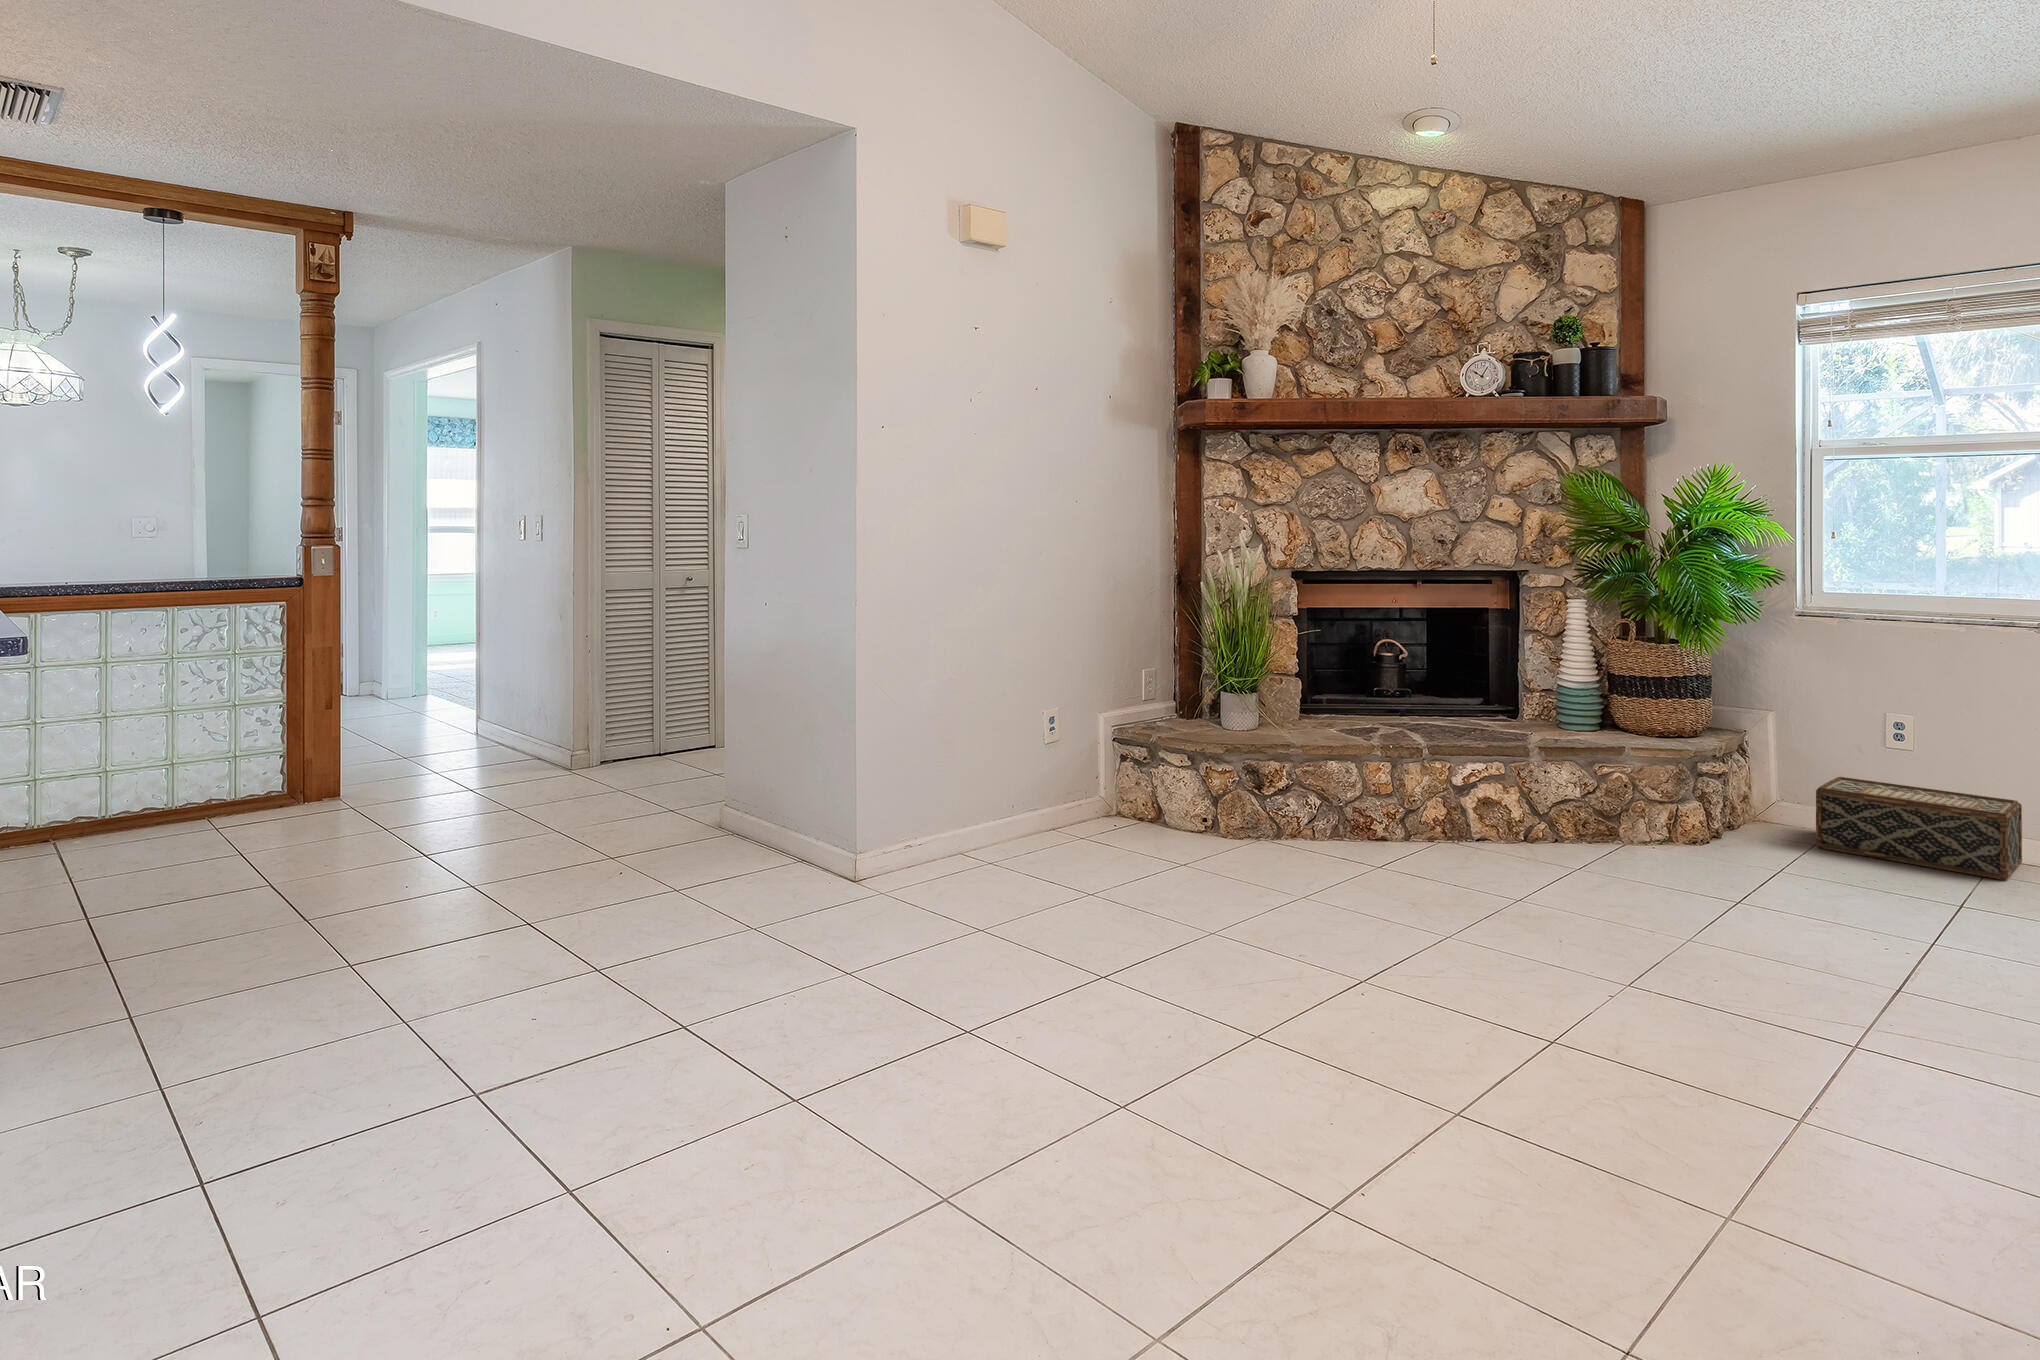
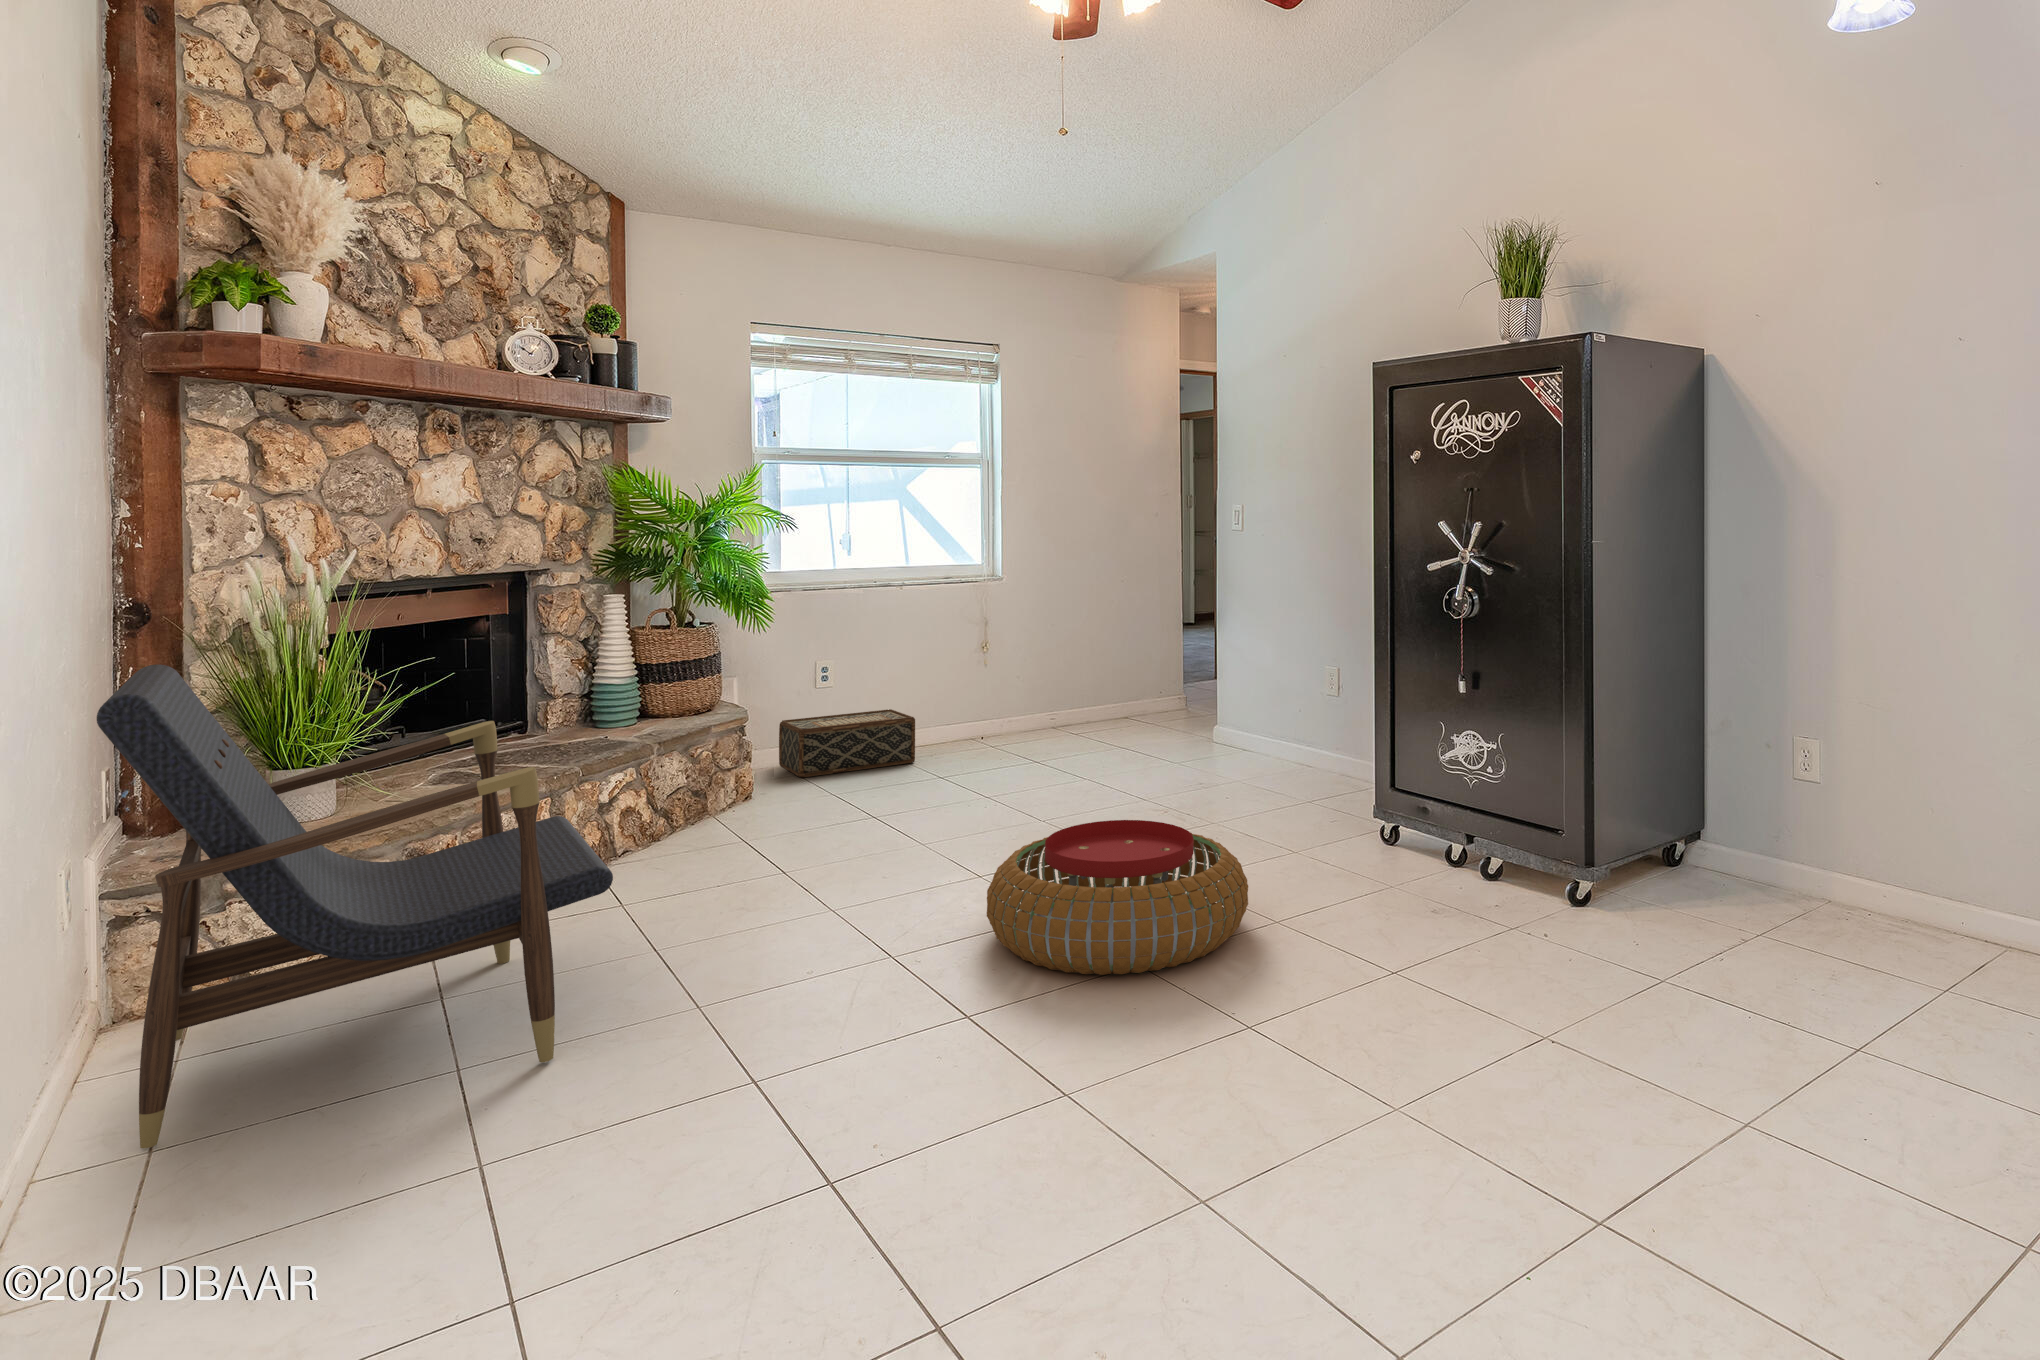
lounge chair: none [980,605,1277,908] -> present [97,665,613,1148]
pouf: none [1390,920,1788,1160] -> present [987,820,1248,975]

